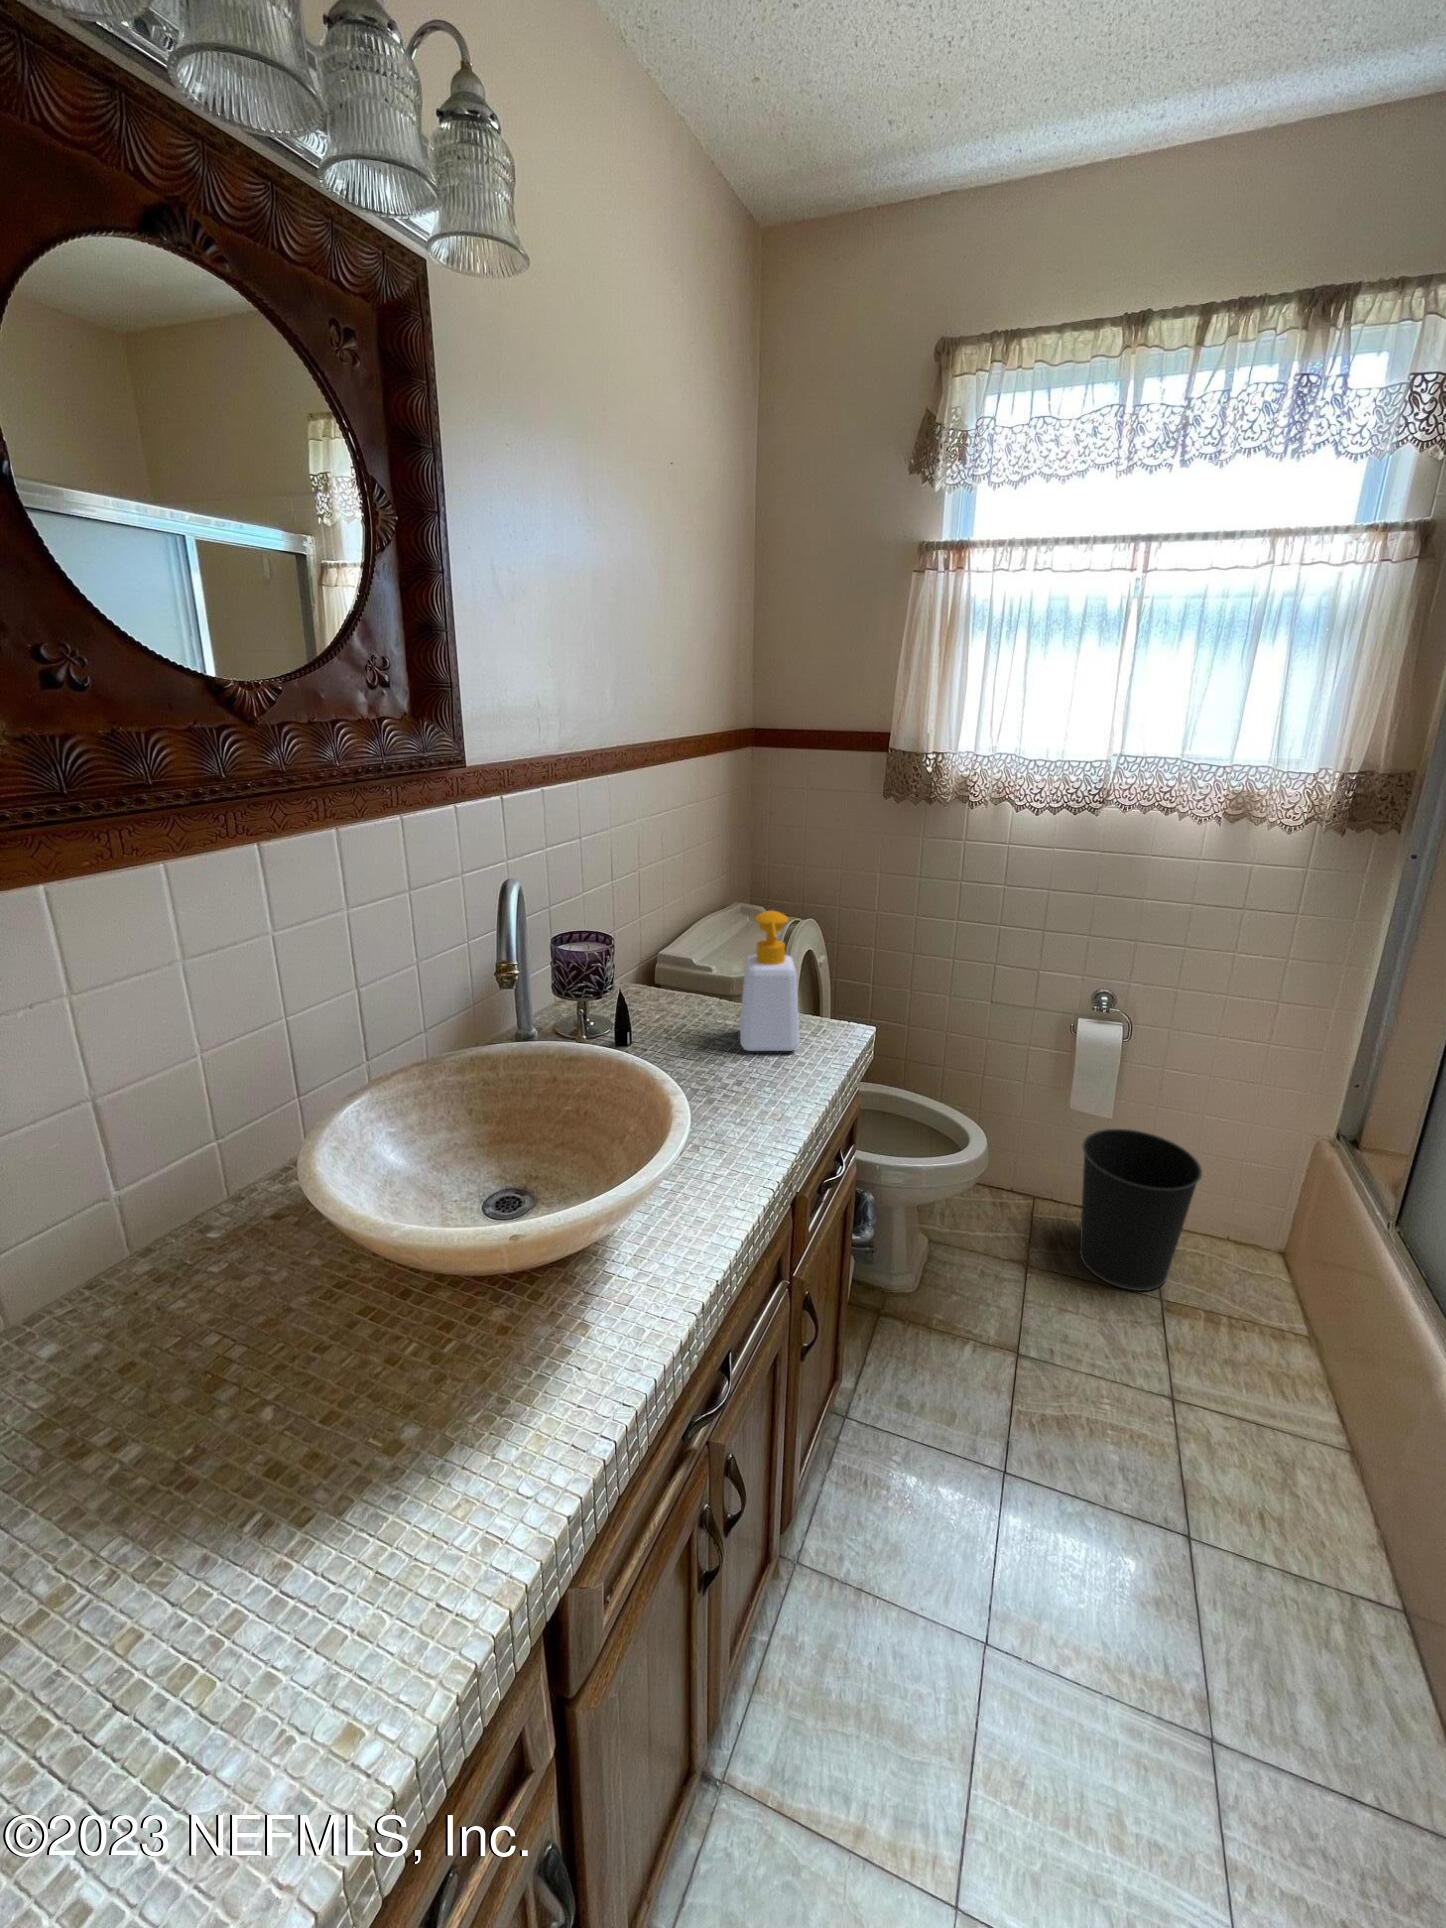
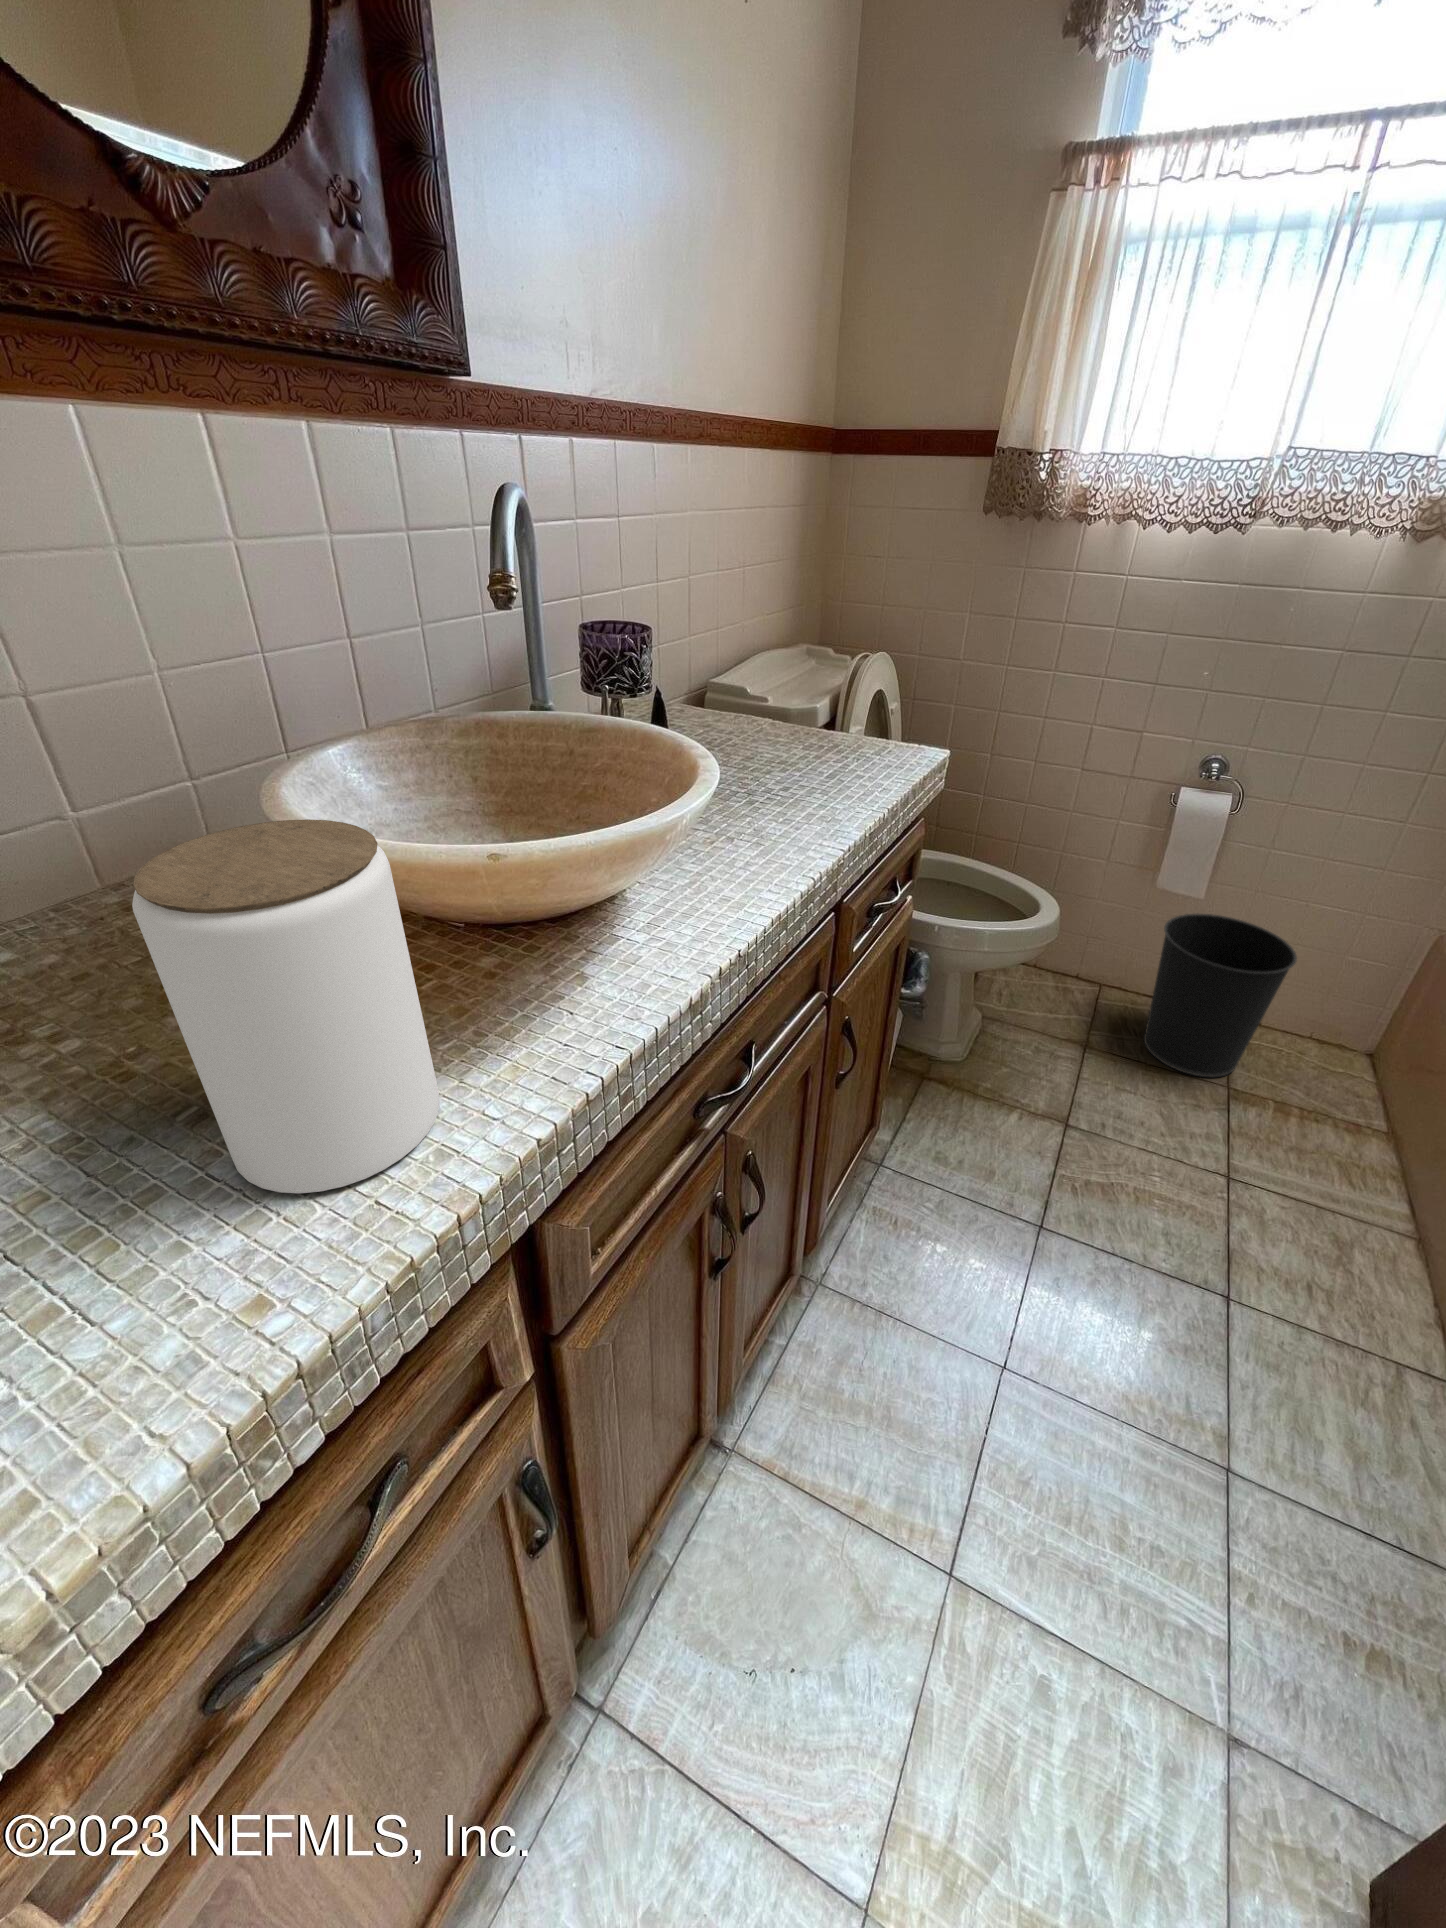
soap bottle: present [740,911,800,1051] -> none [794,592,863,764]
jar: none [261,1258,478,1606] -> present [132,819,440,1193]

